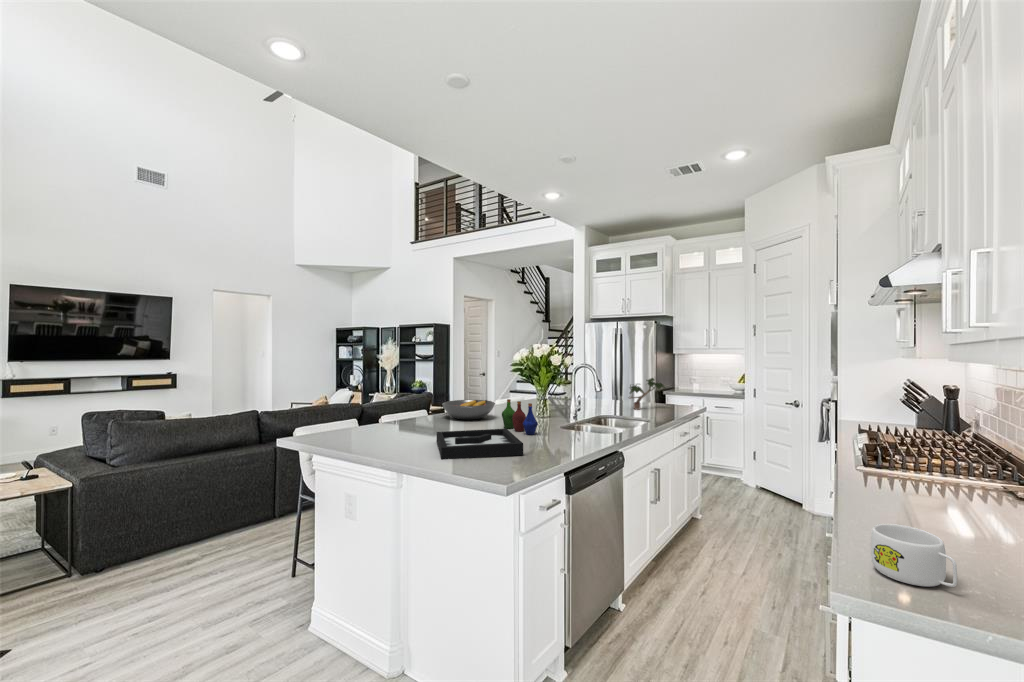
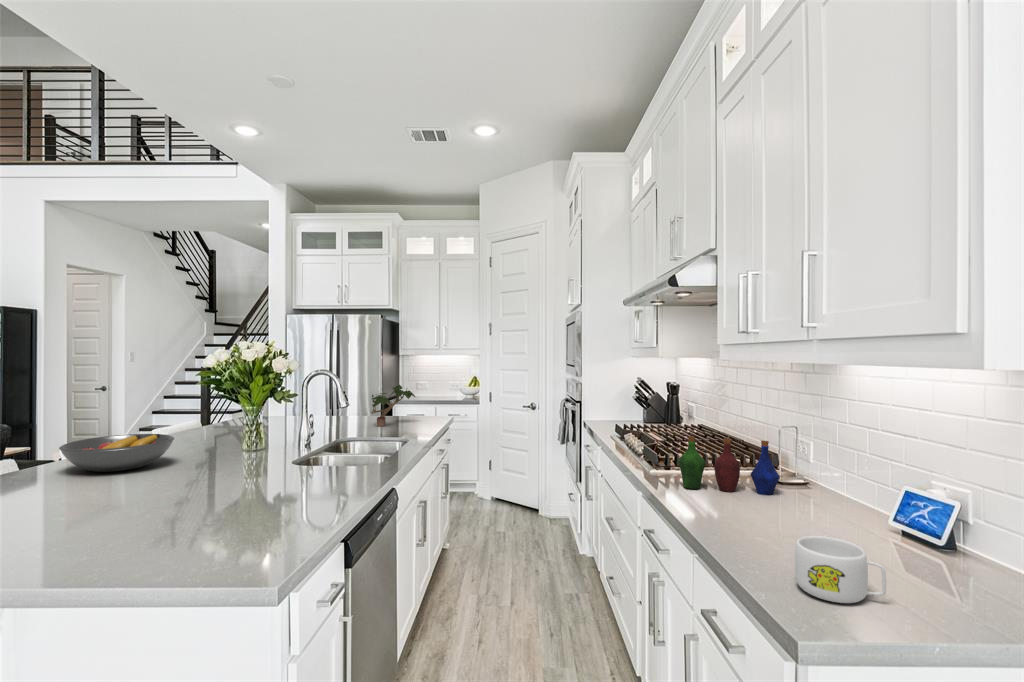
bottle: present [502,399,538,435] -> present [679,436,780,495]
decorative tray: present [436,429,523,460] -> none [70,480,272,566]

